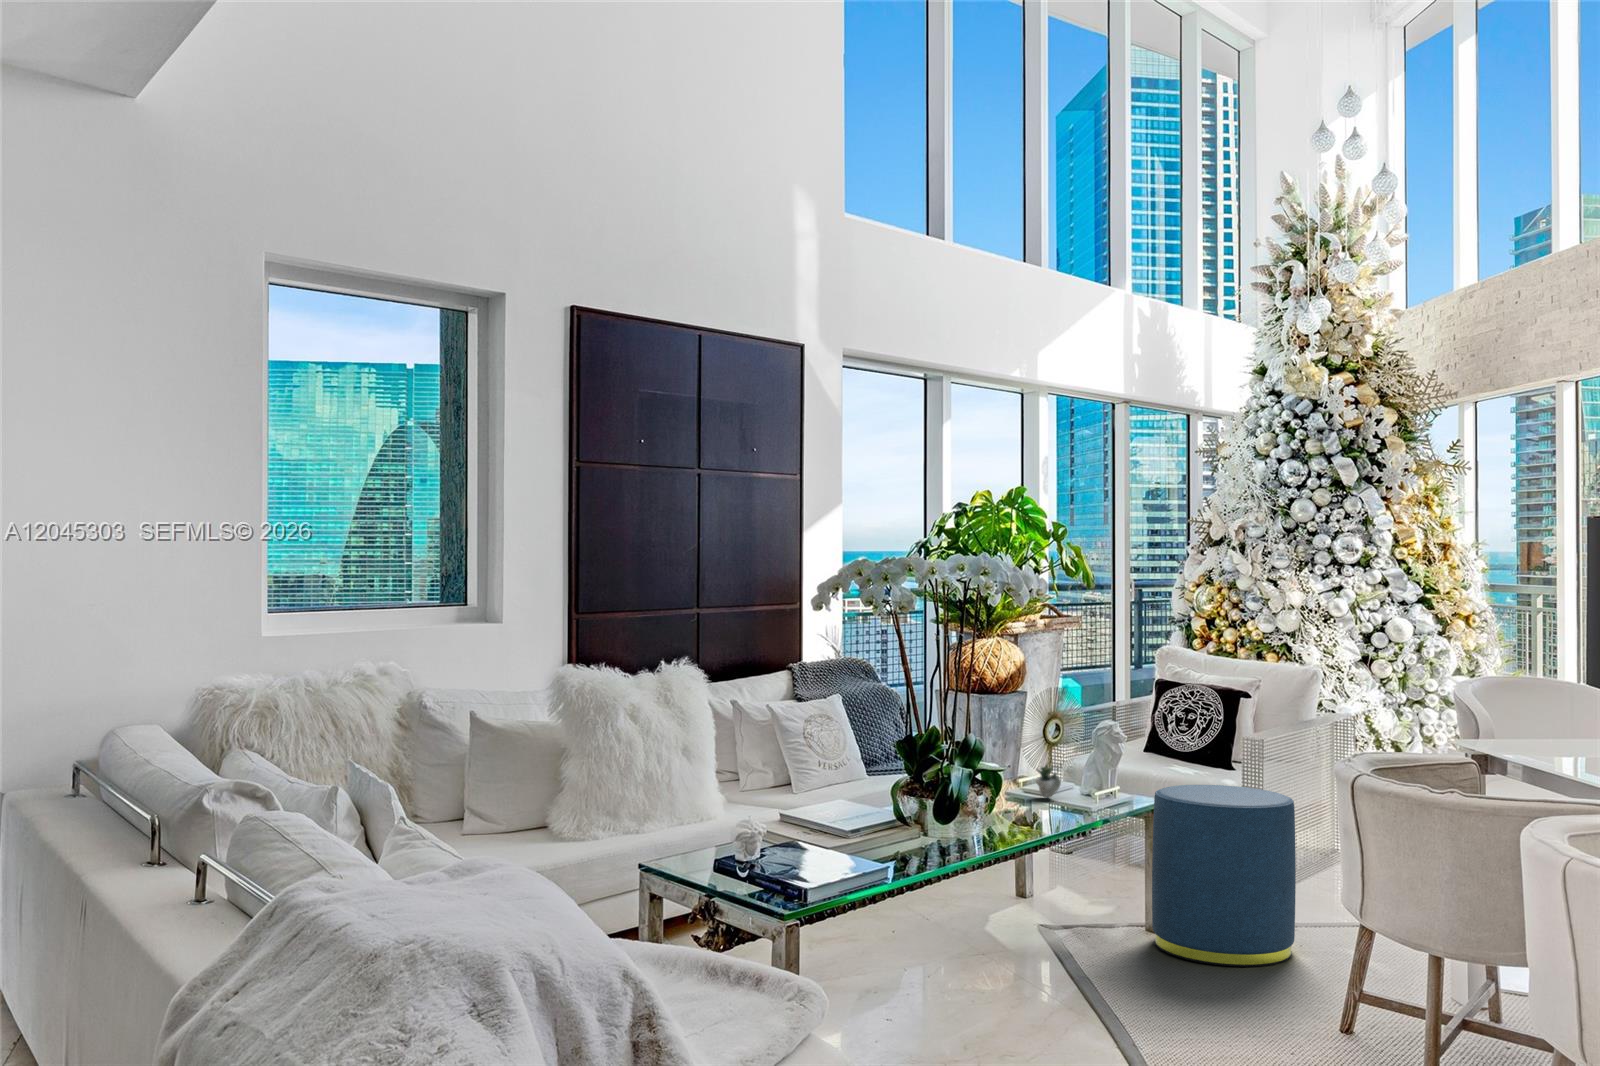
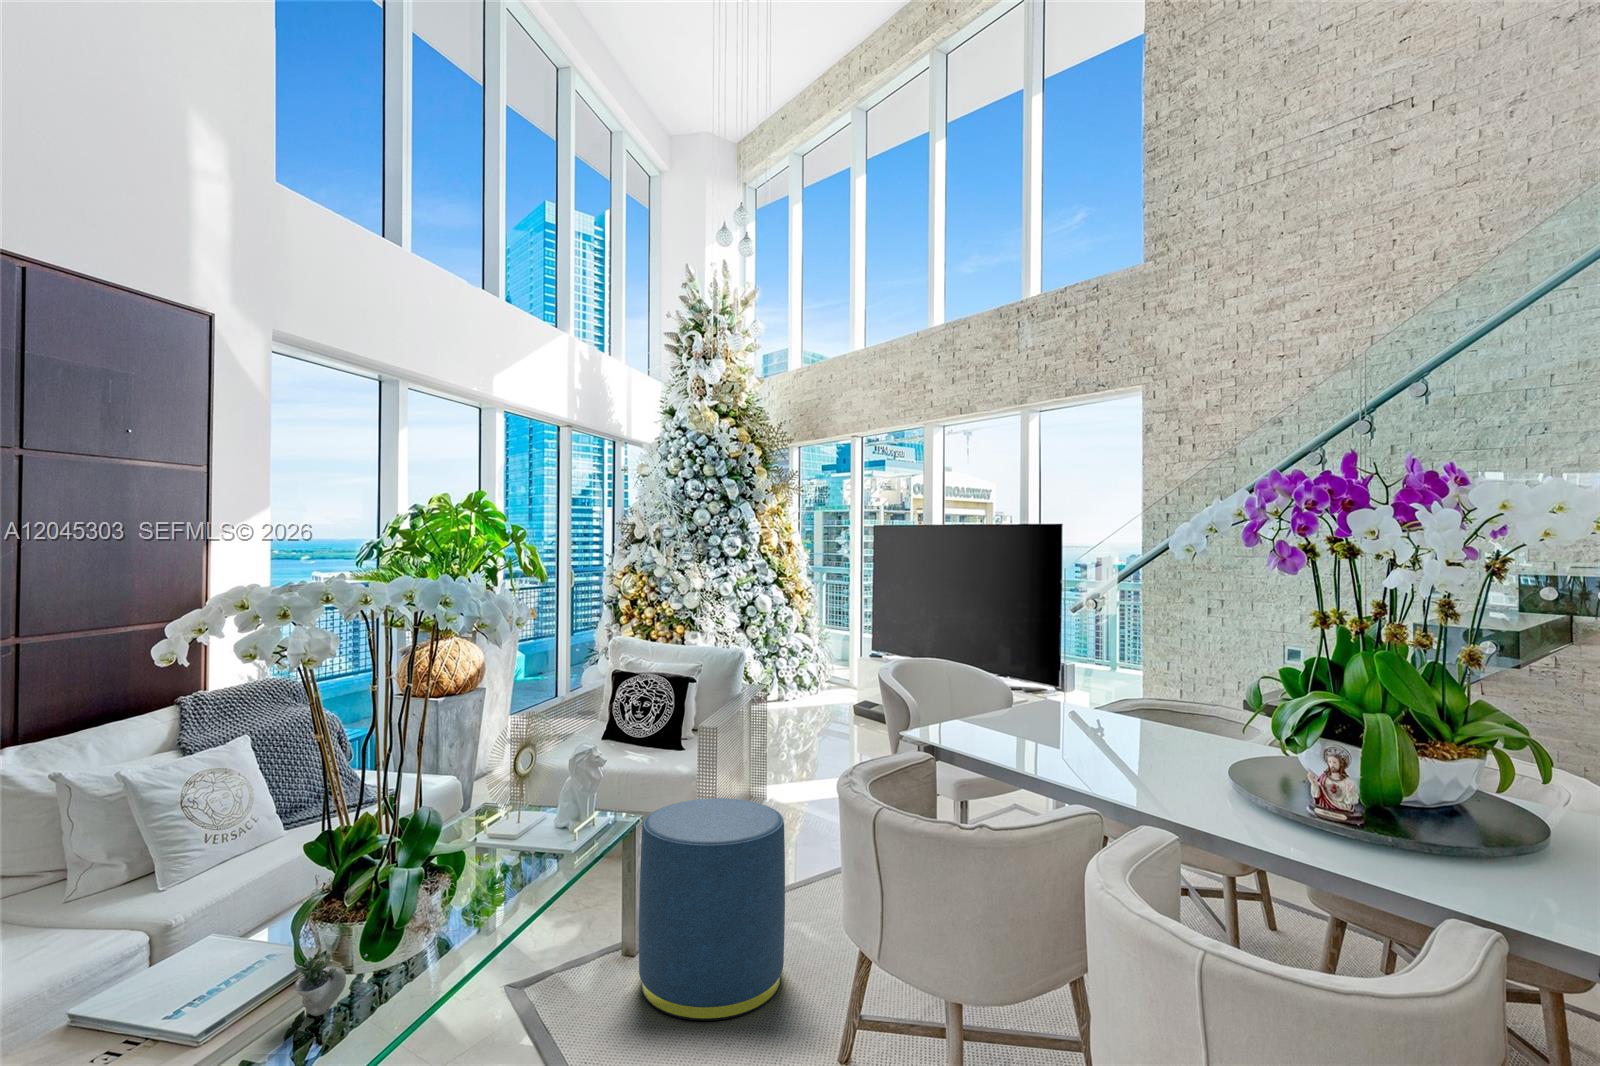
succulent plant: present [1036,764,1061,798] -> present [295,947,368,1016]

